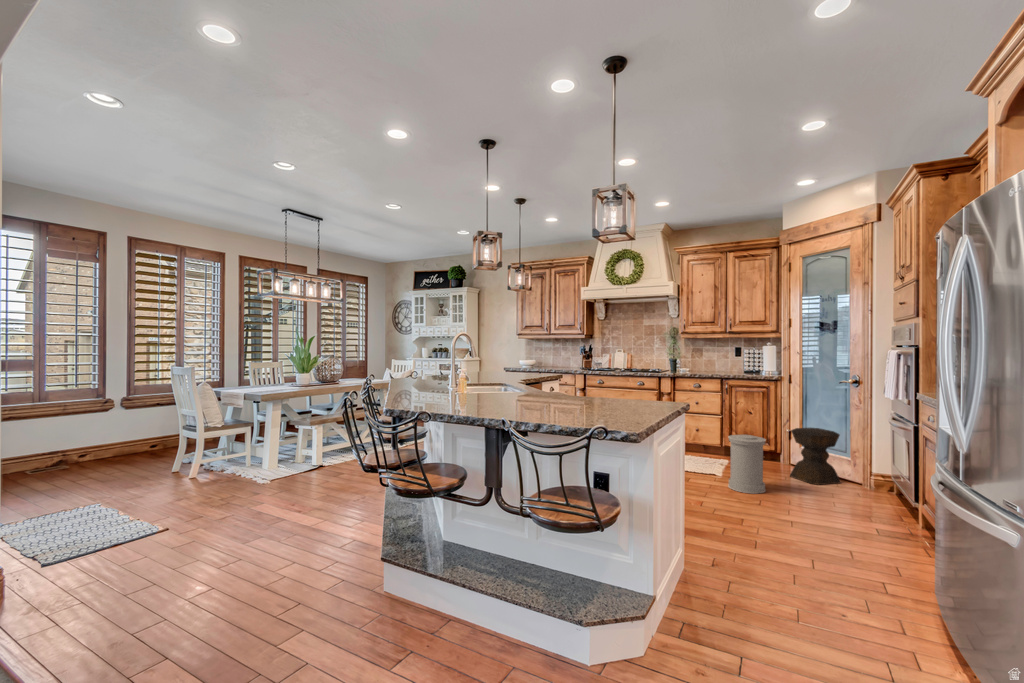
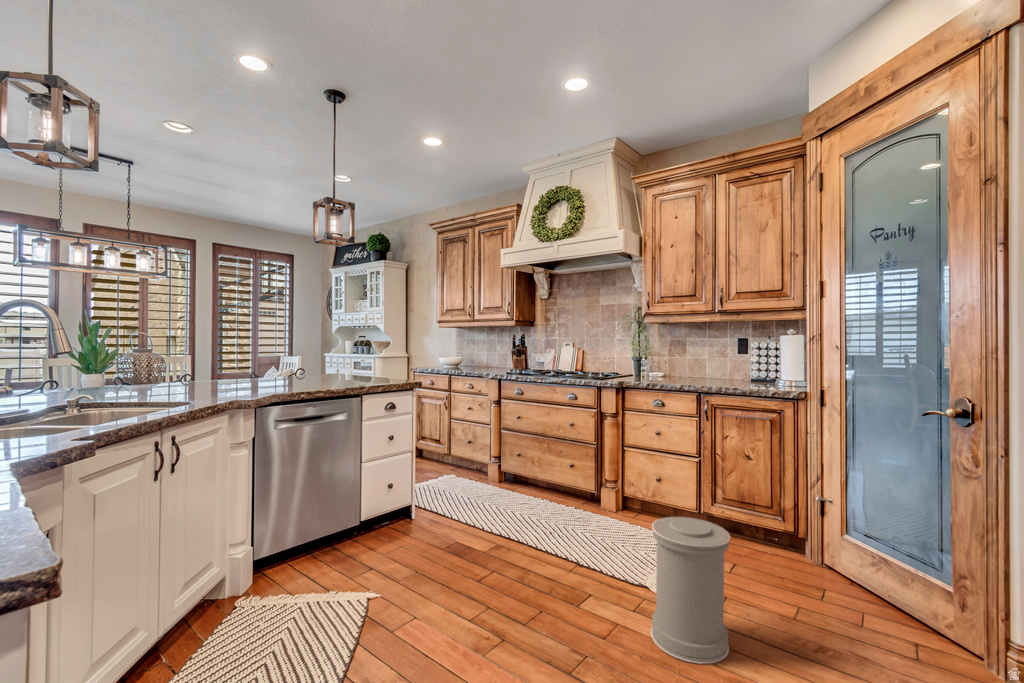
stool: present [790,428,841,485] -> none [806,502,923,642]

